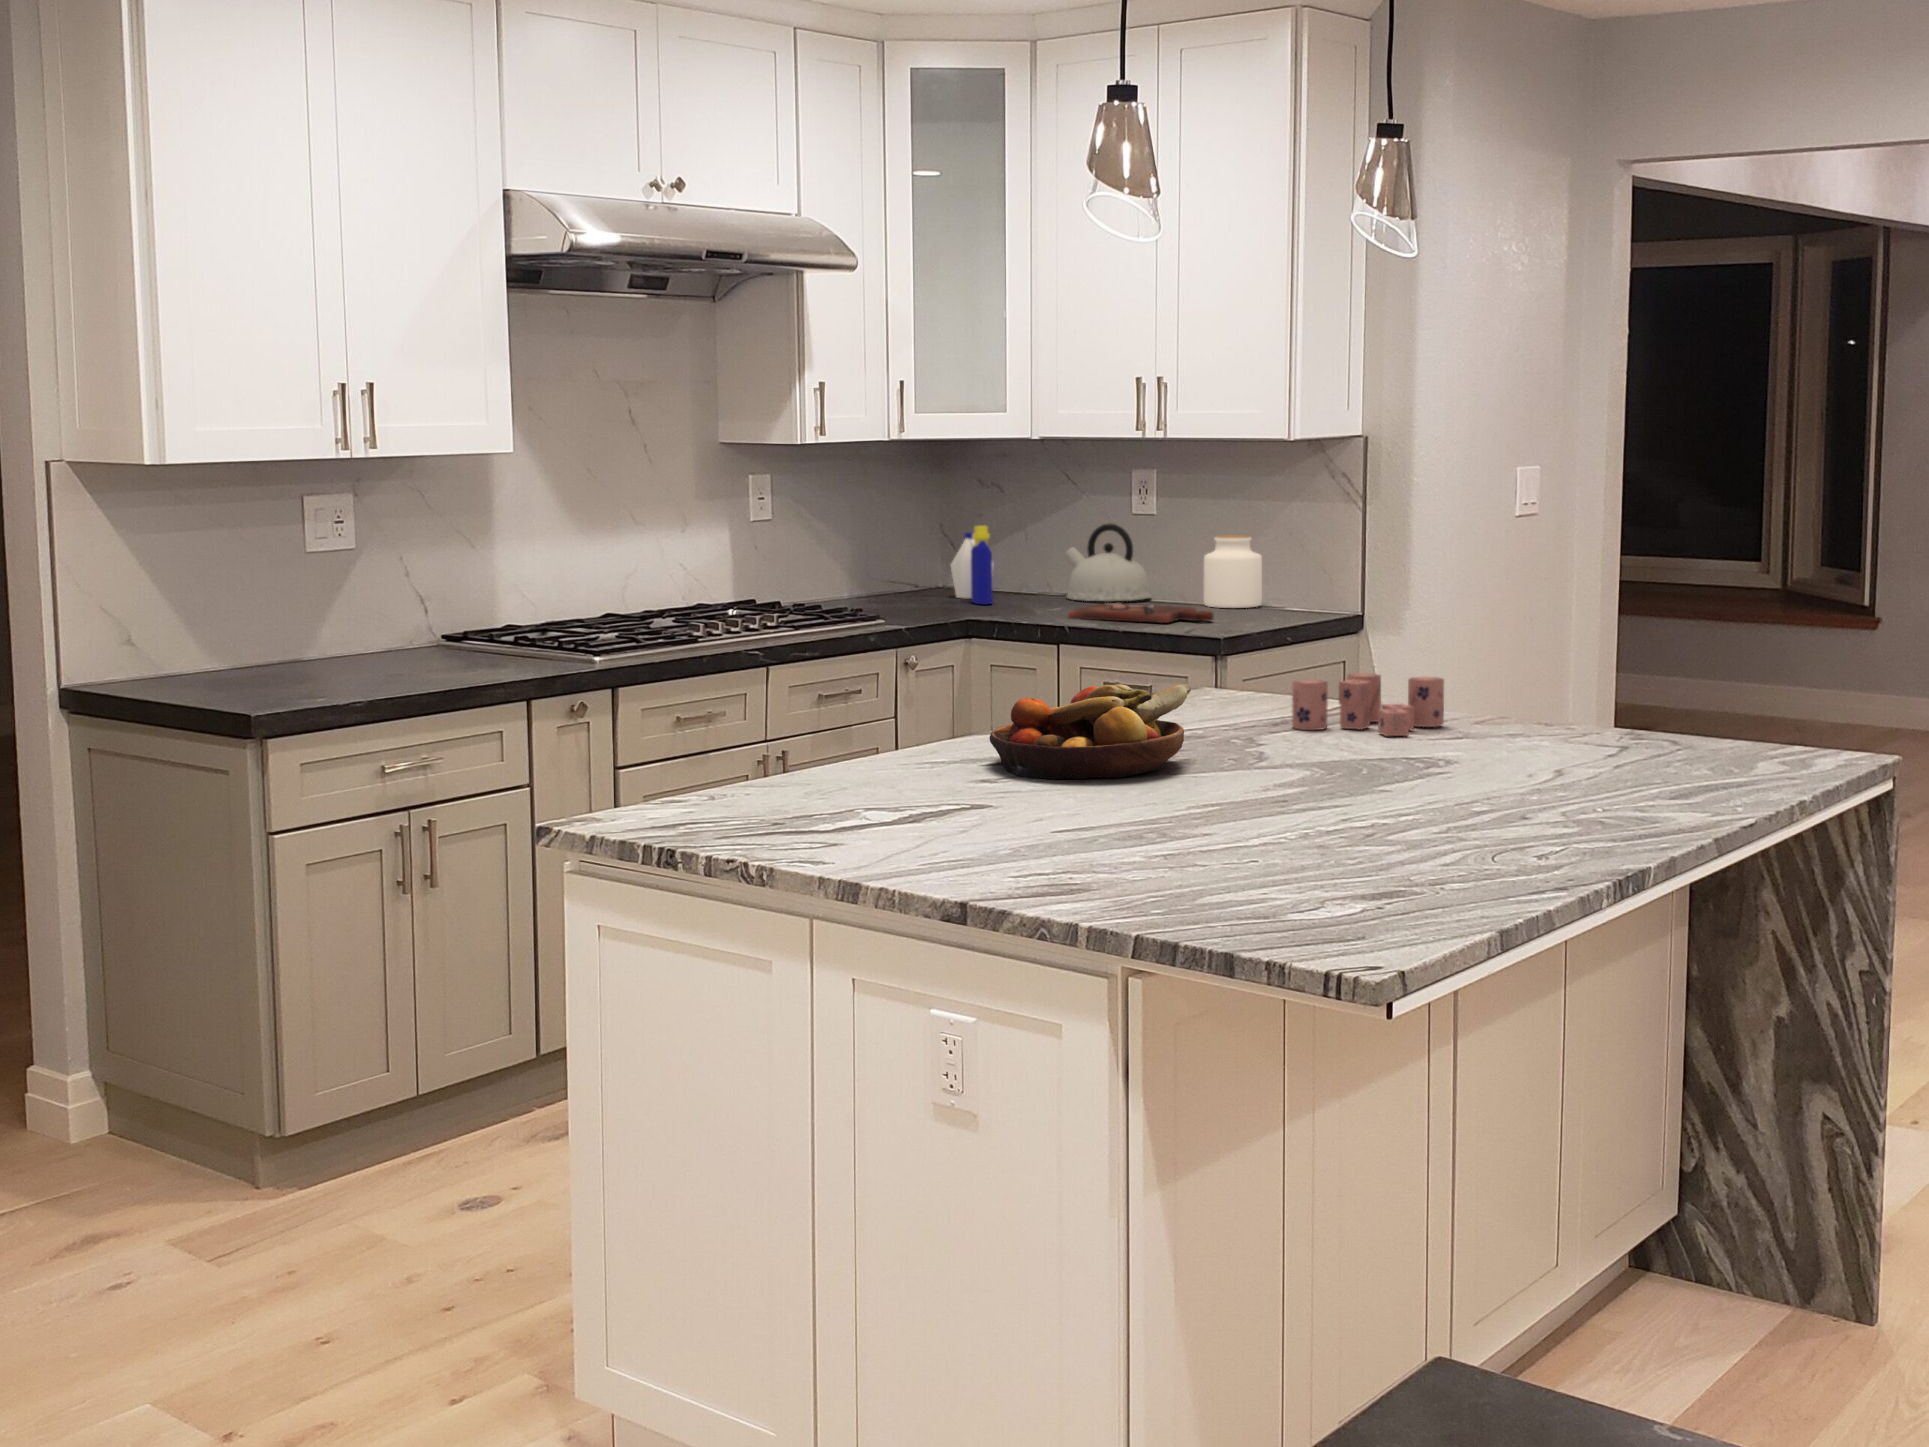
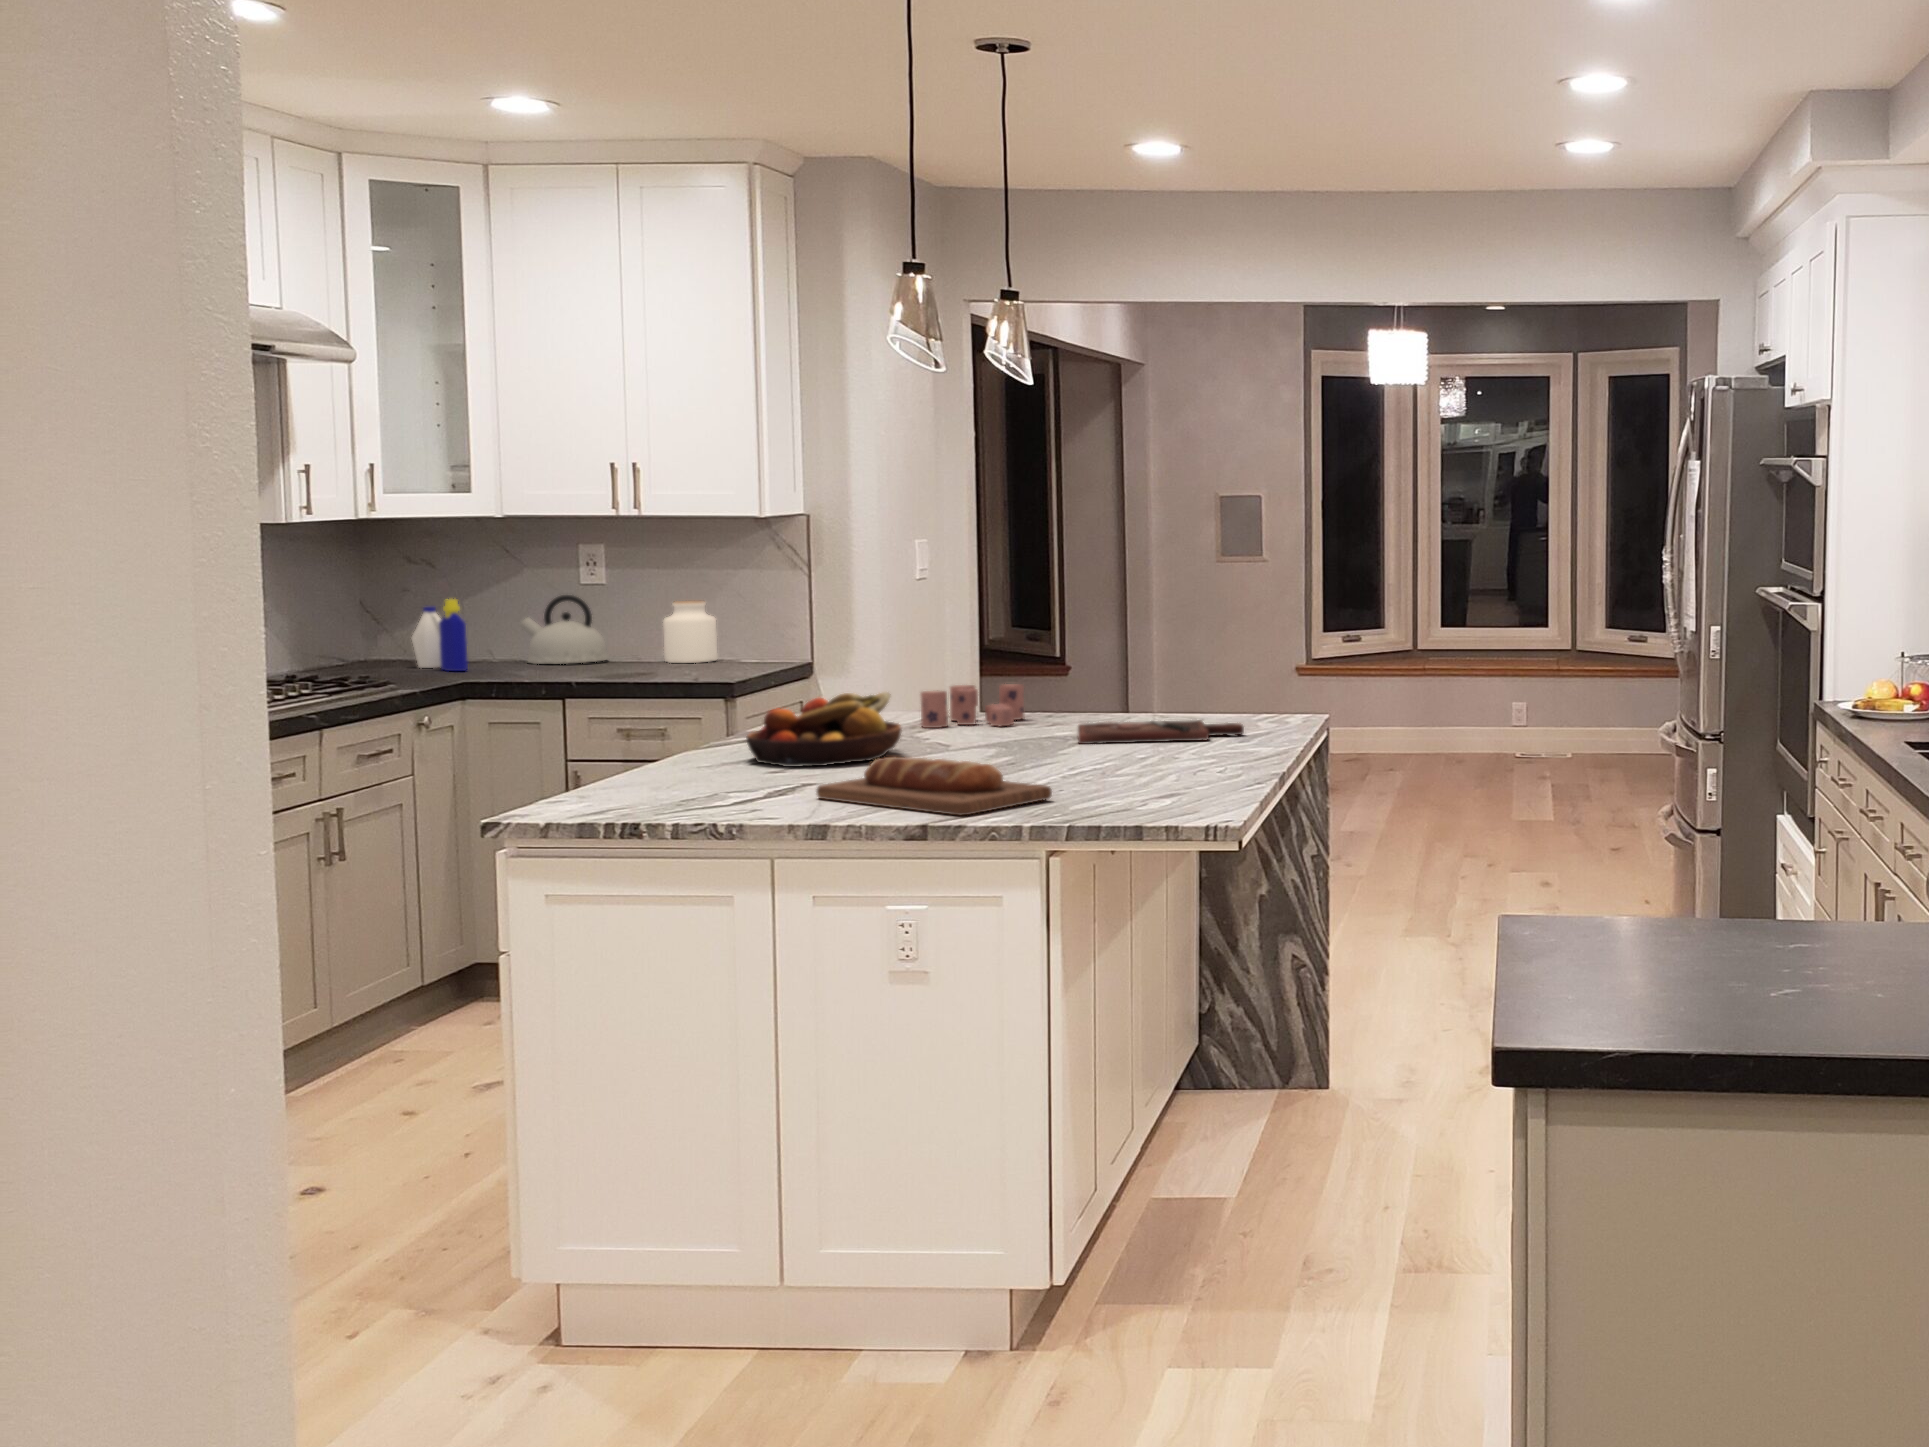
cutting board: present [1068,603,1213,623] -> present [1078,720,1244,744]
bread loaf: none [939,790,1201,893] -> present [817,757,1052,815]

